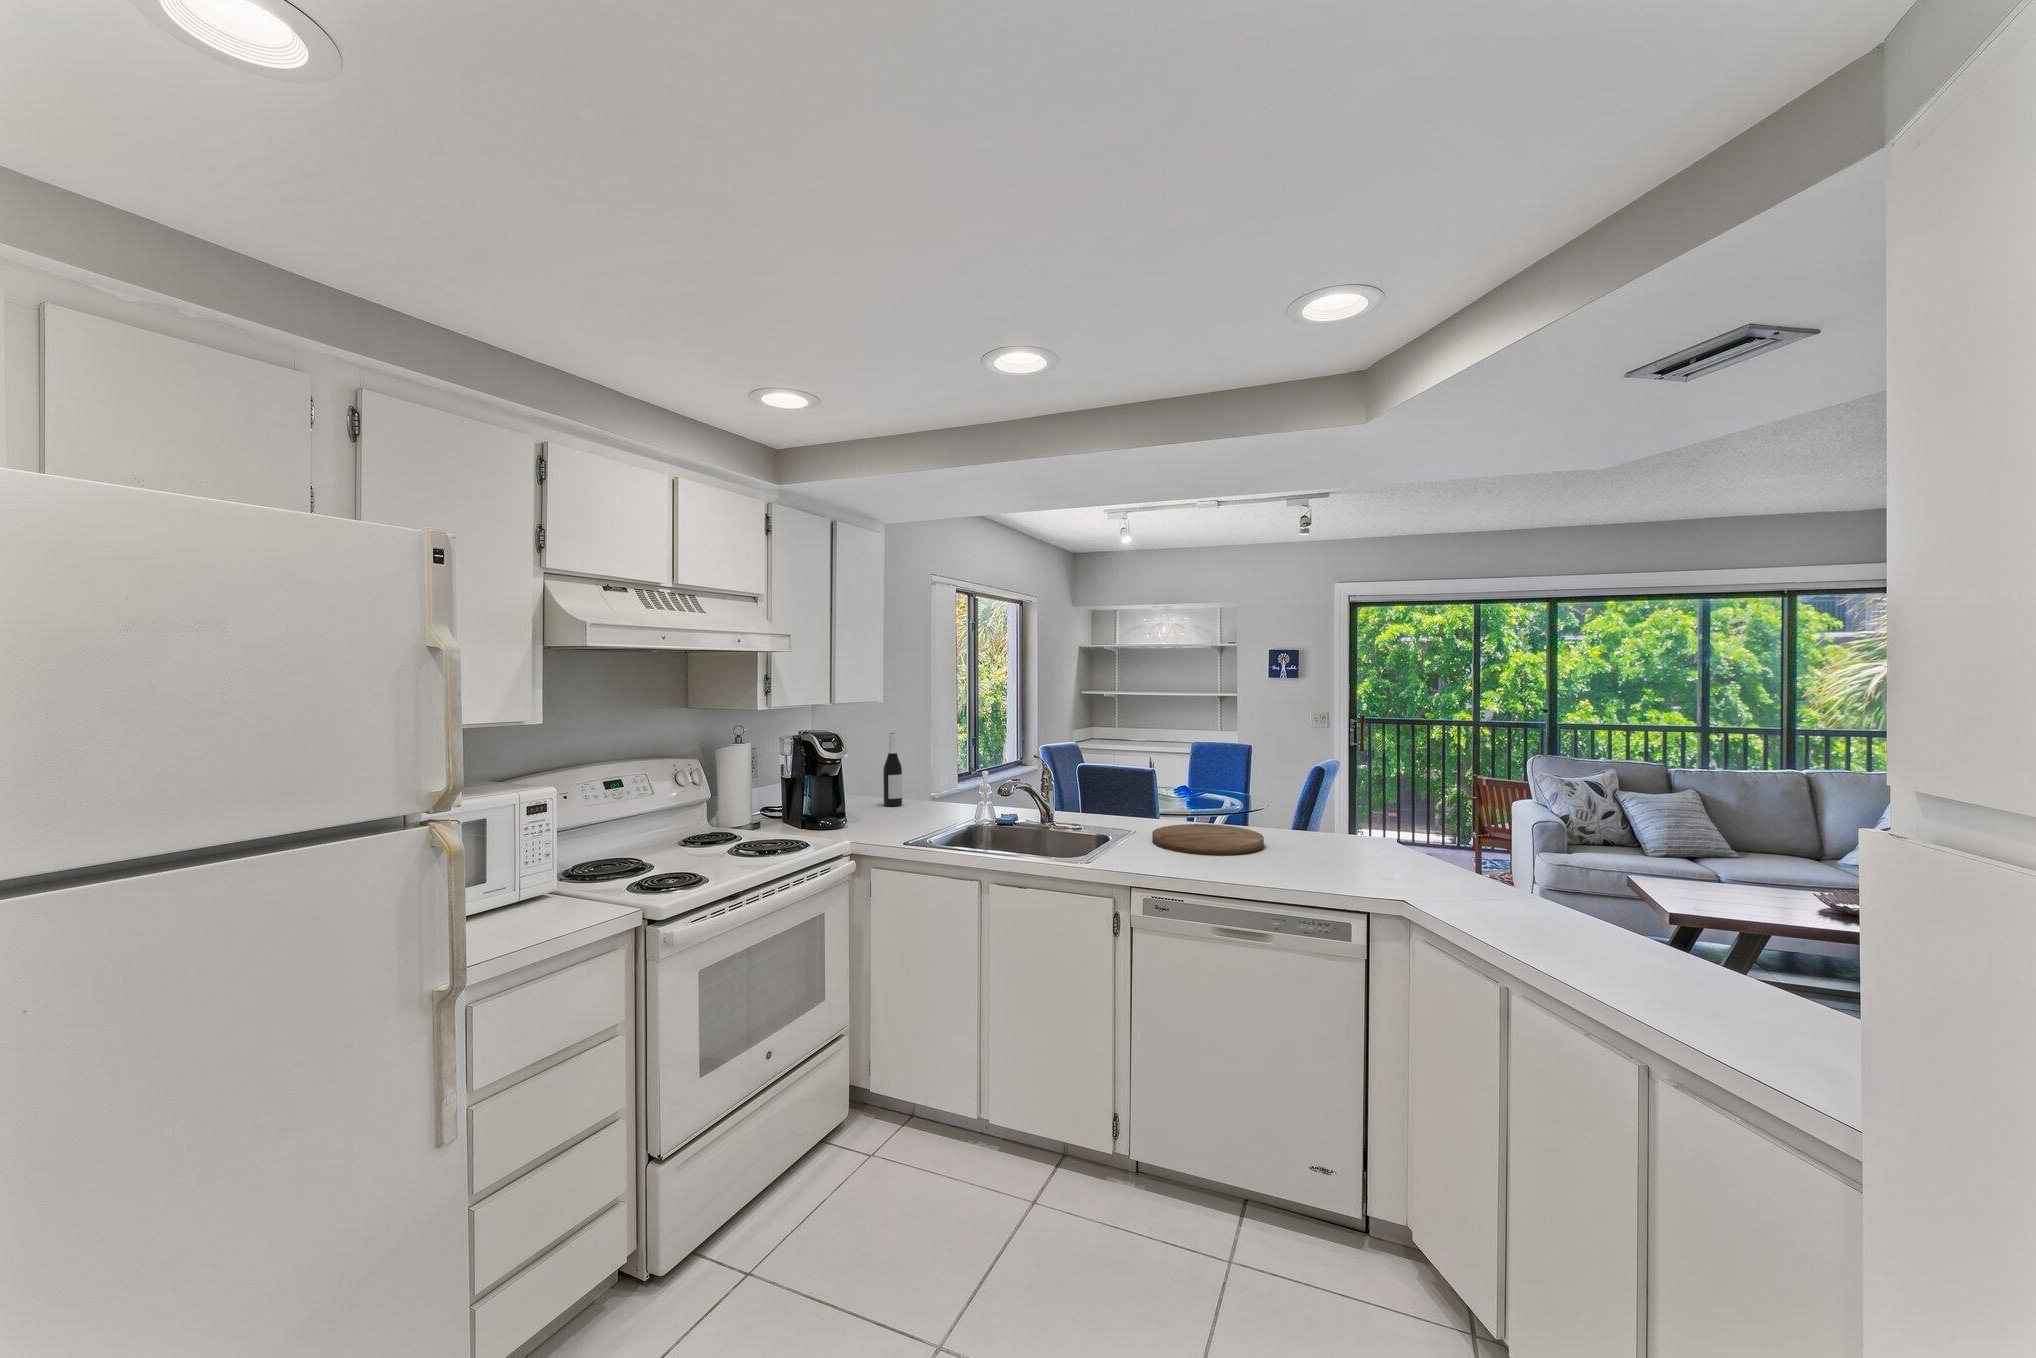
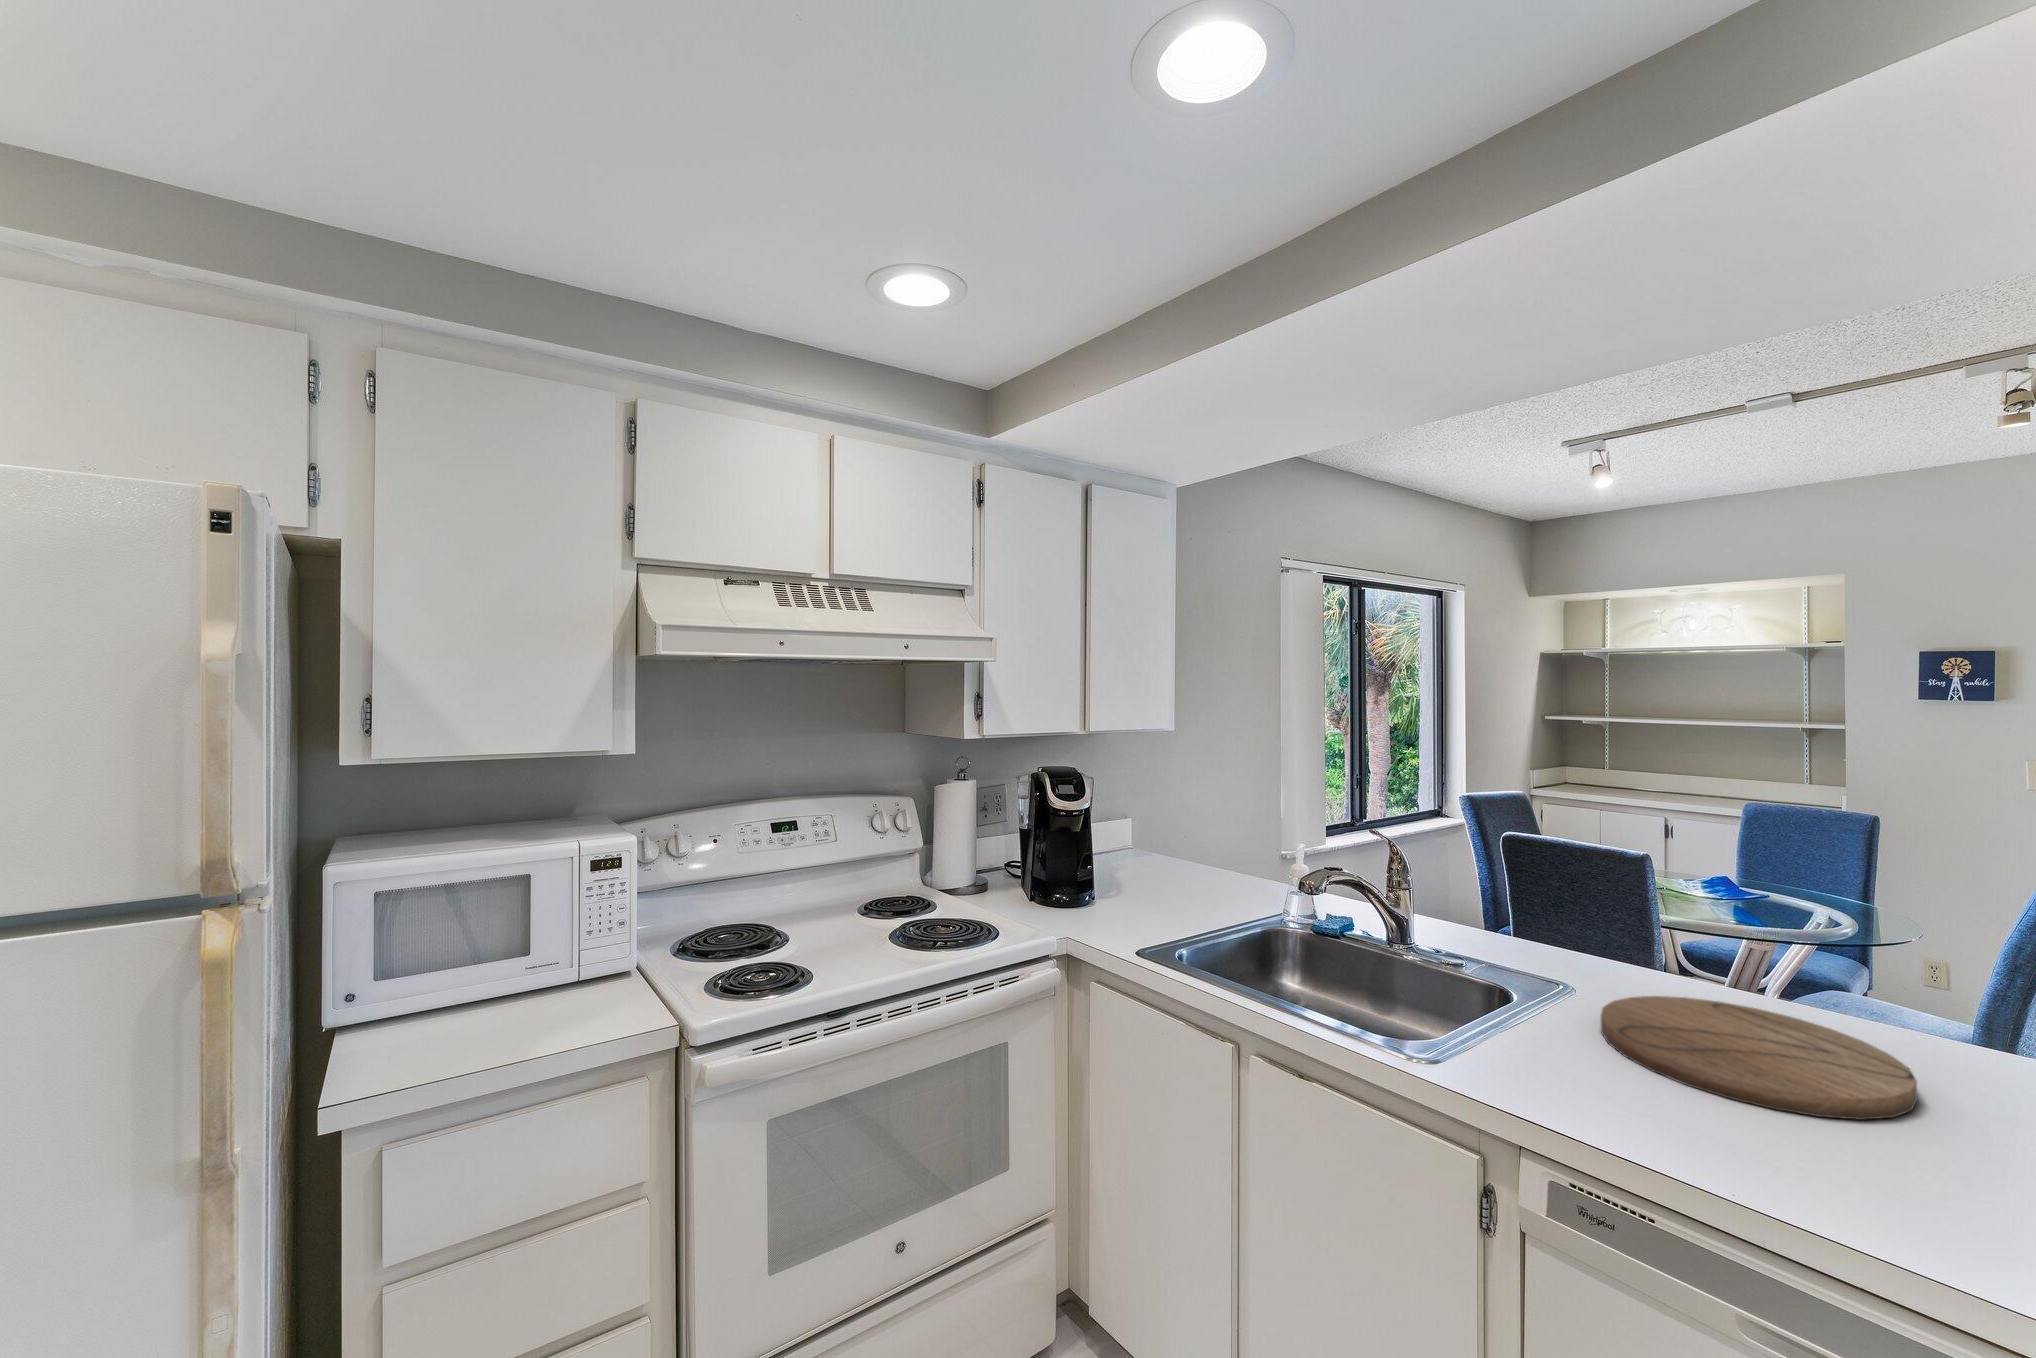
wine bottle: present [883,733,902,806] -> none [1170,773,1197,876]

